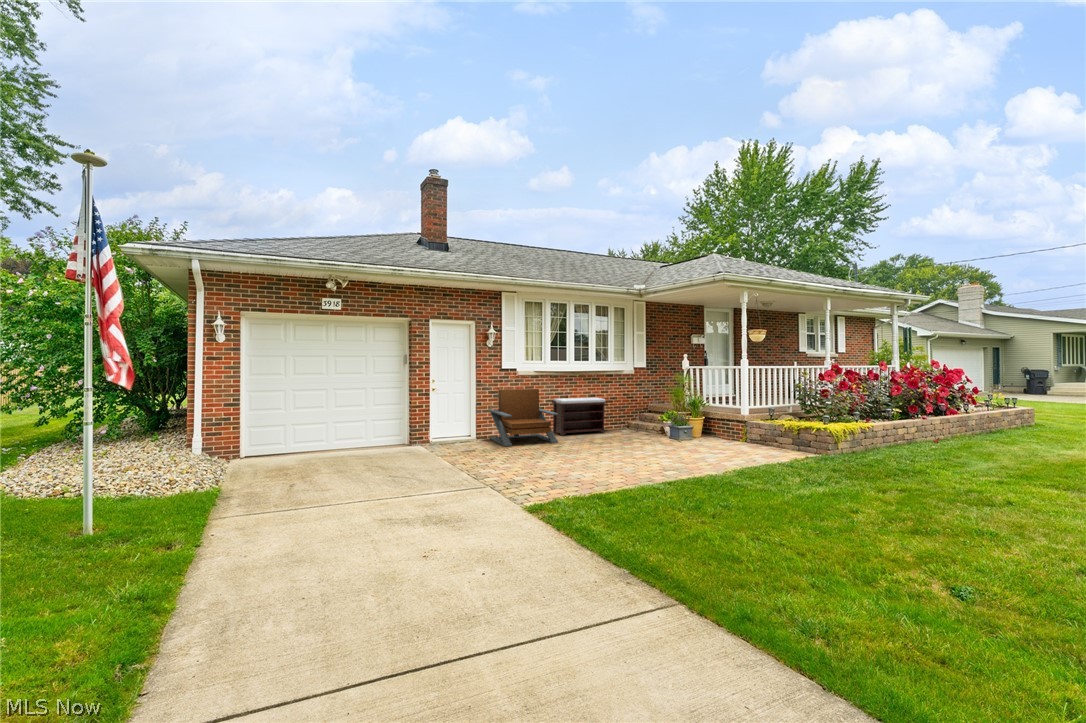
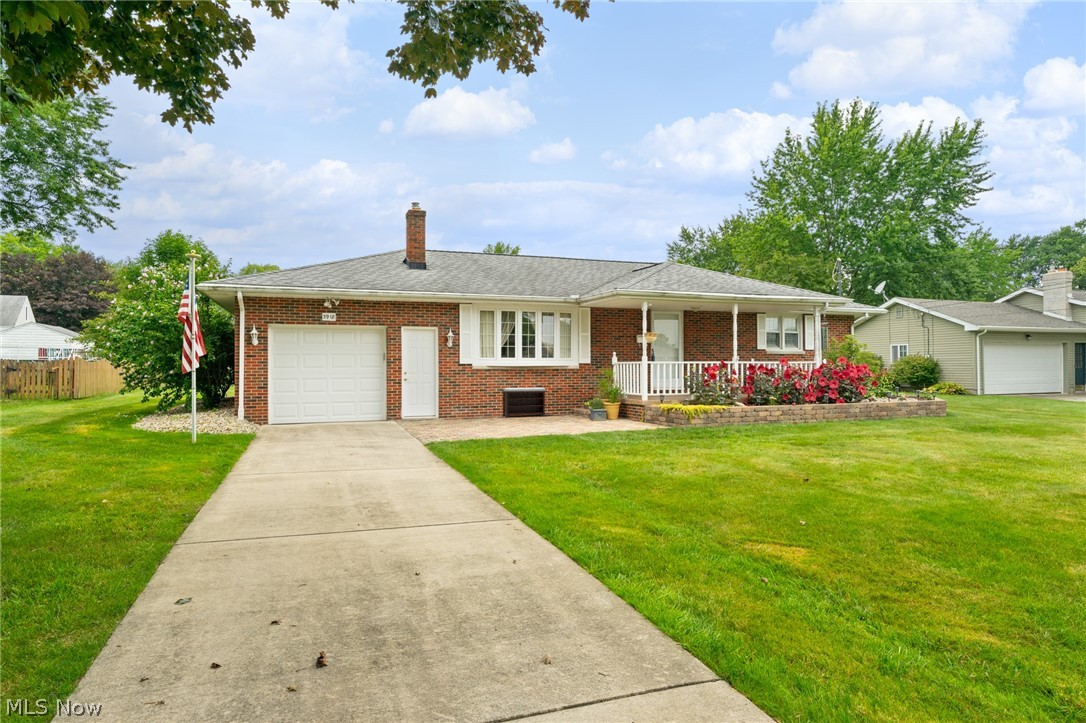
lounge chair: present [490,389,558,446] -> none [448,379,497,421]

